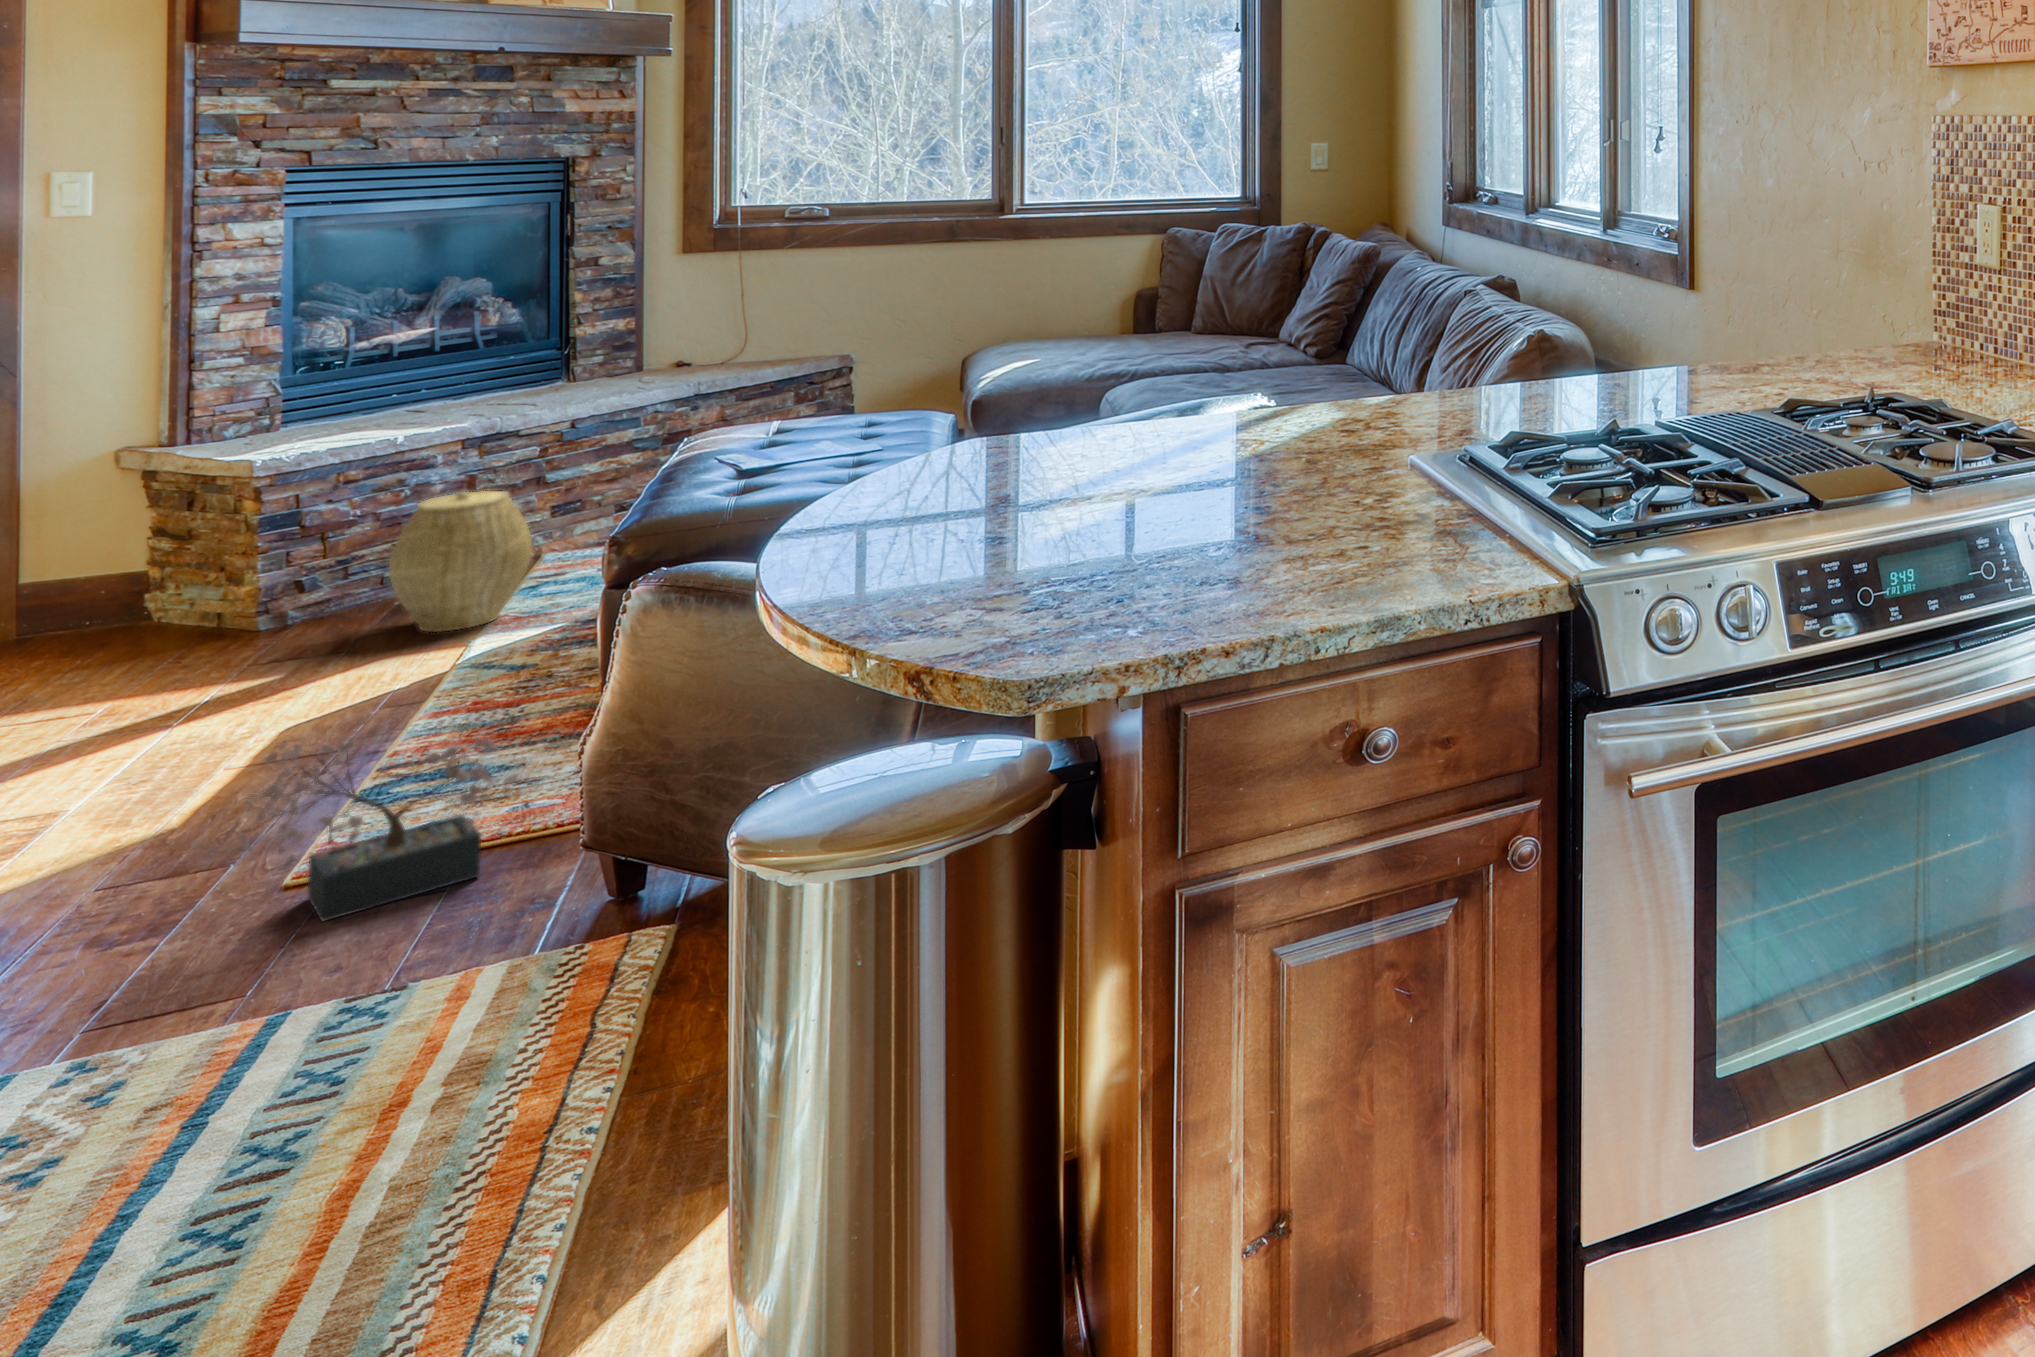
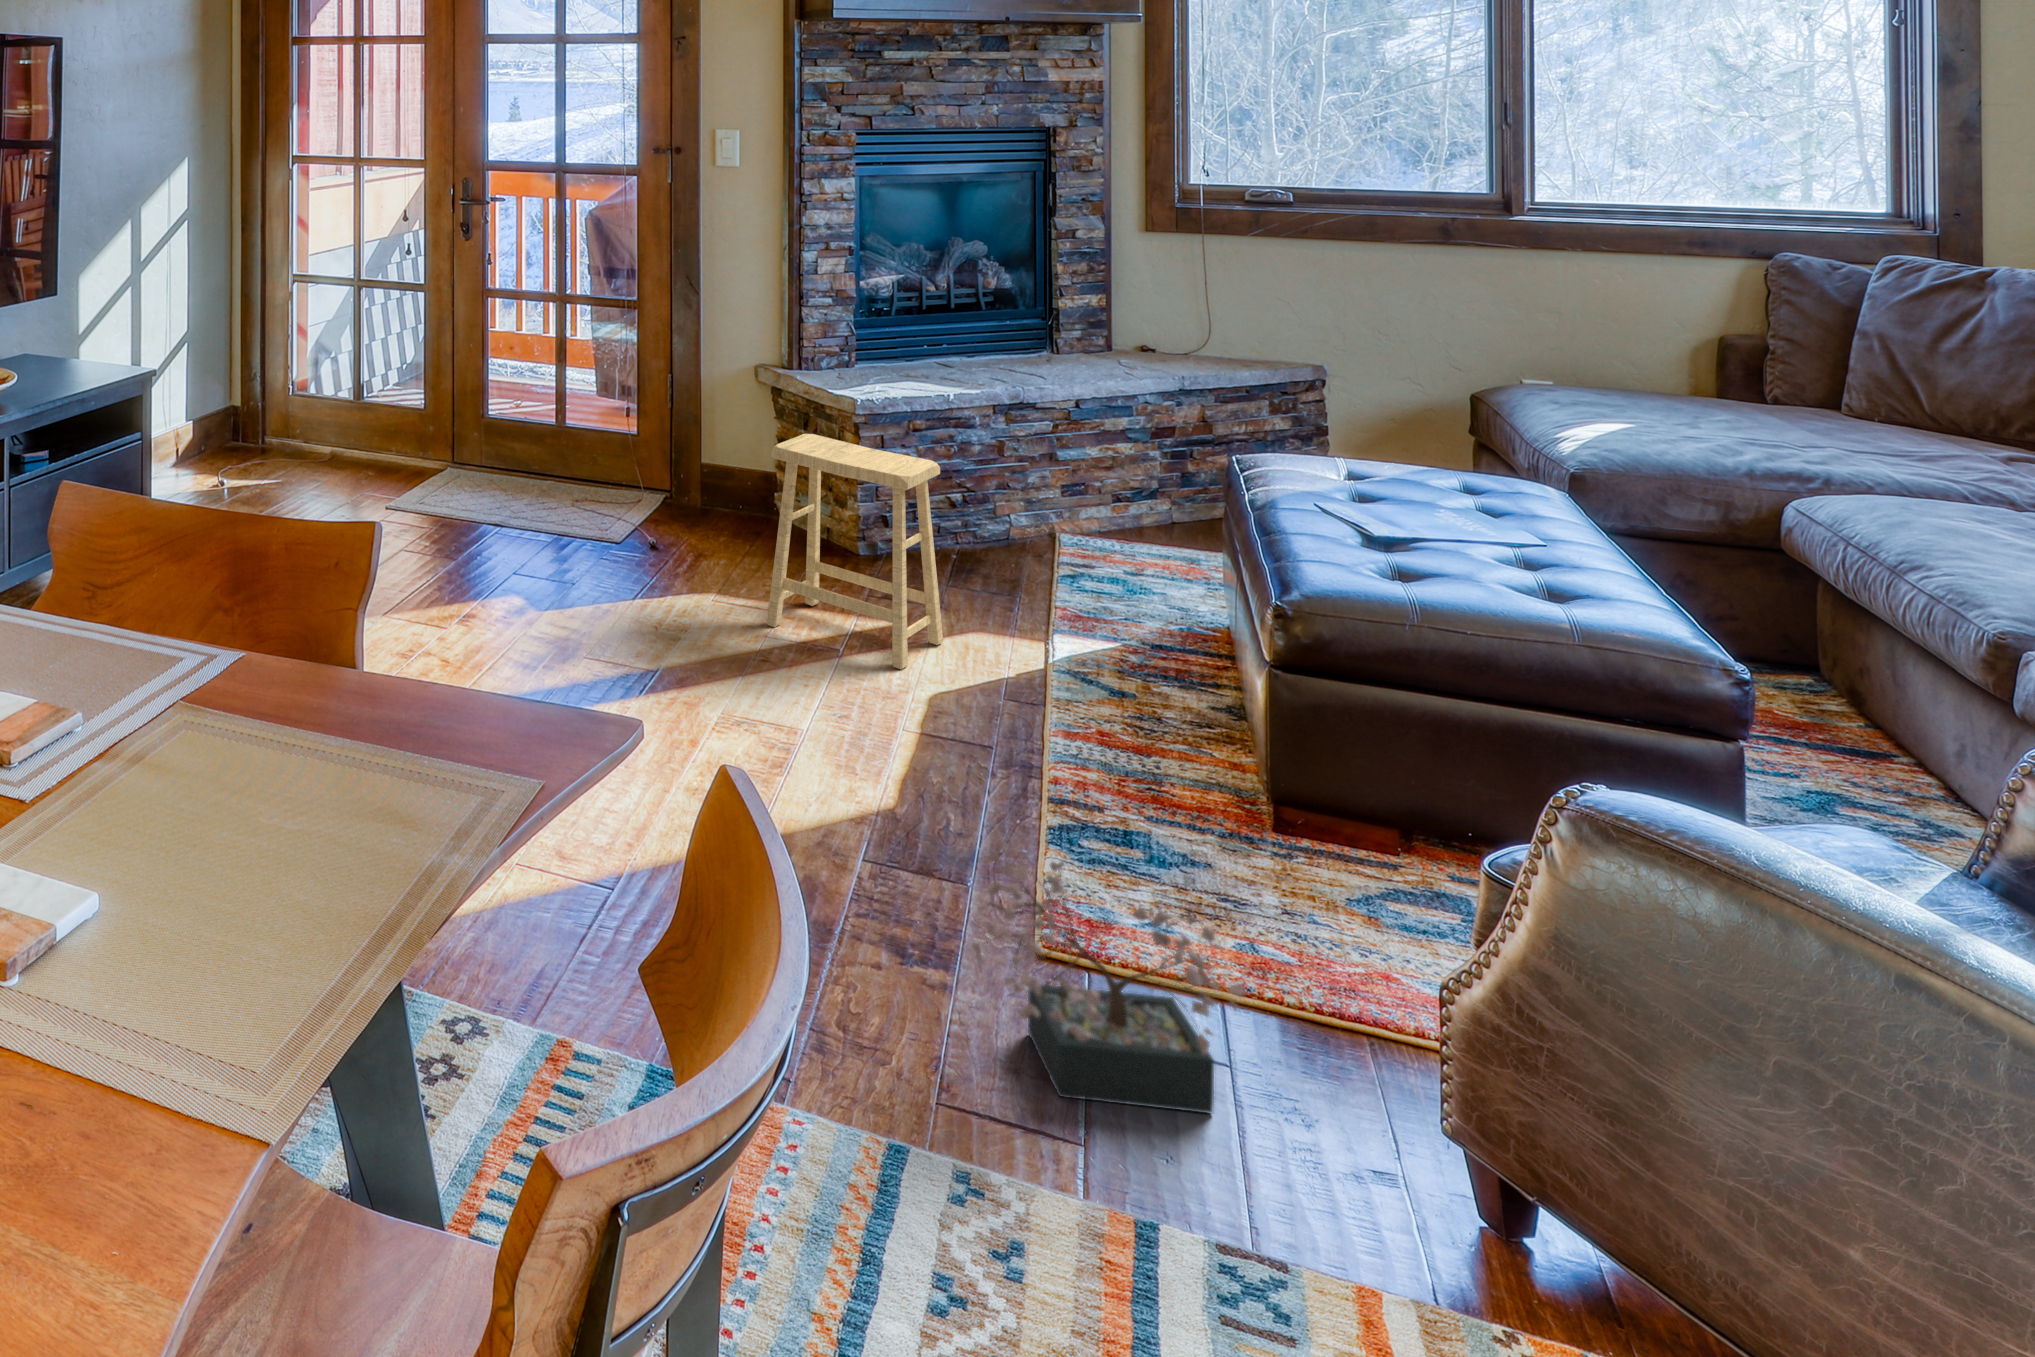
footstool: none [82,490,347,723] -> present [767,434,943,670]
woven basket: present [389,491,532,632] -> none [958,470,1076,614]

